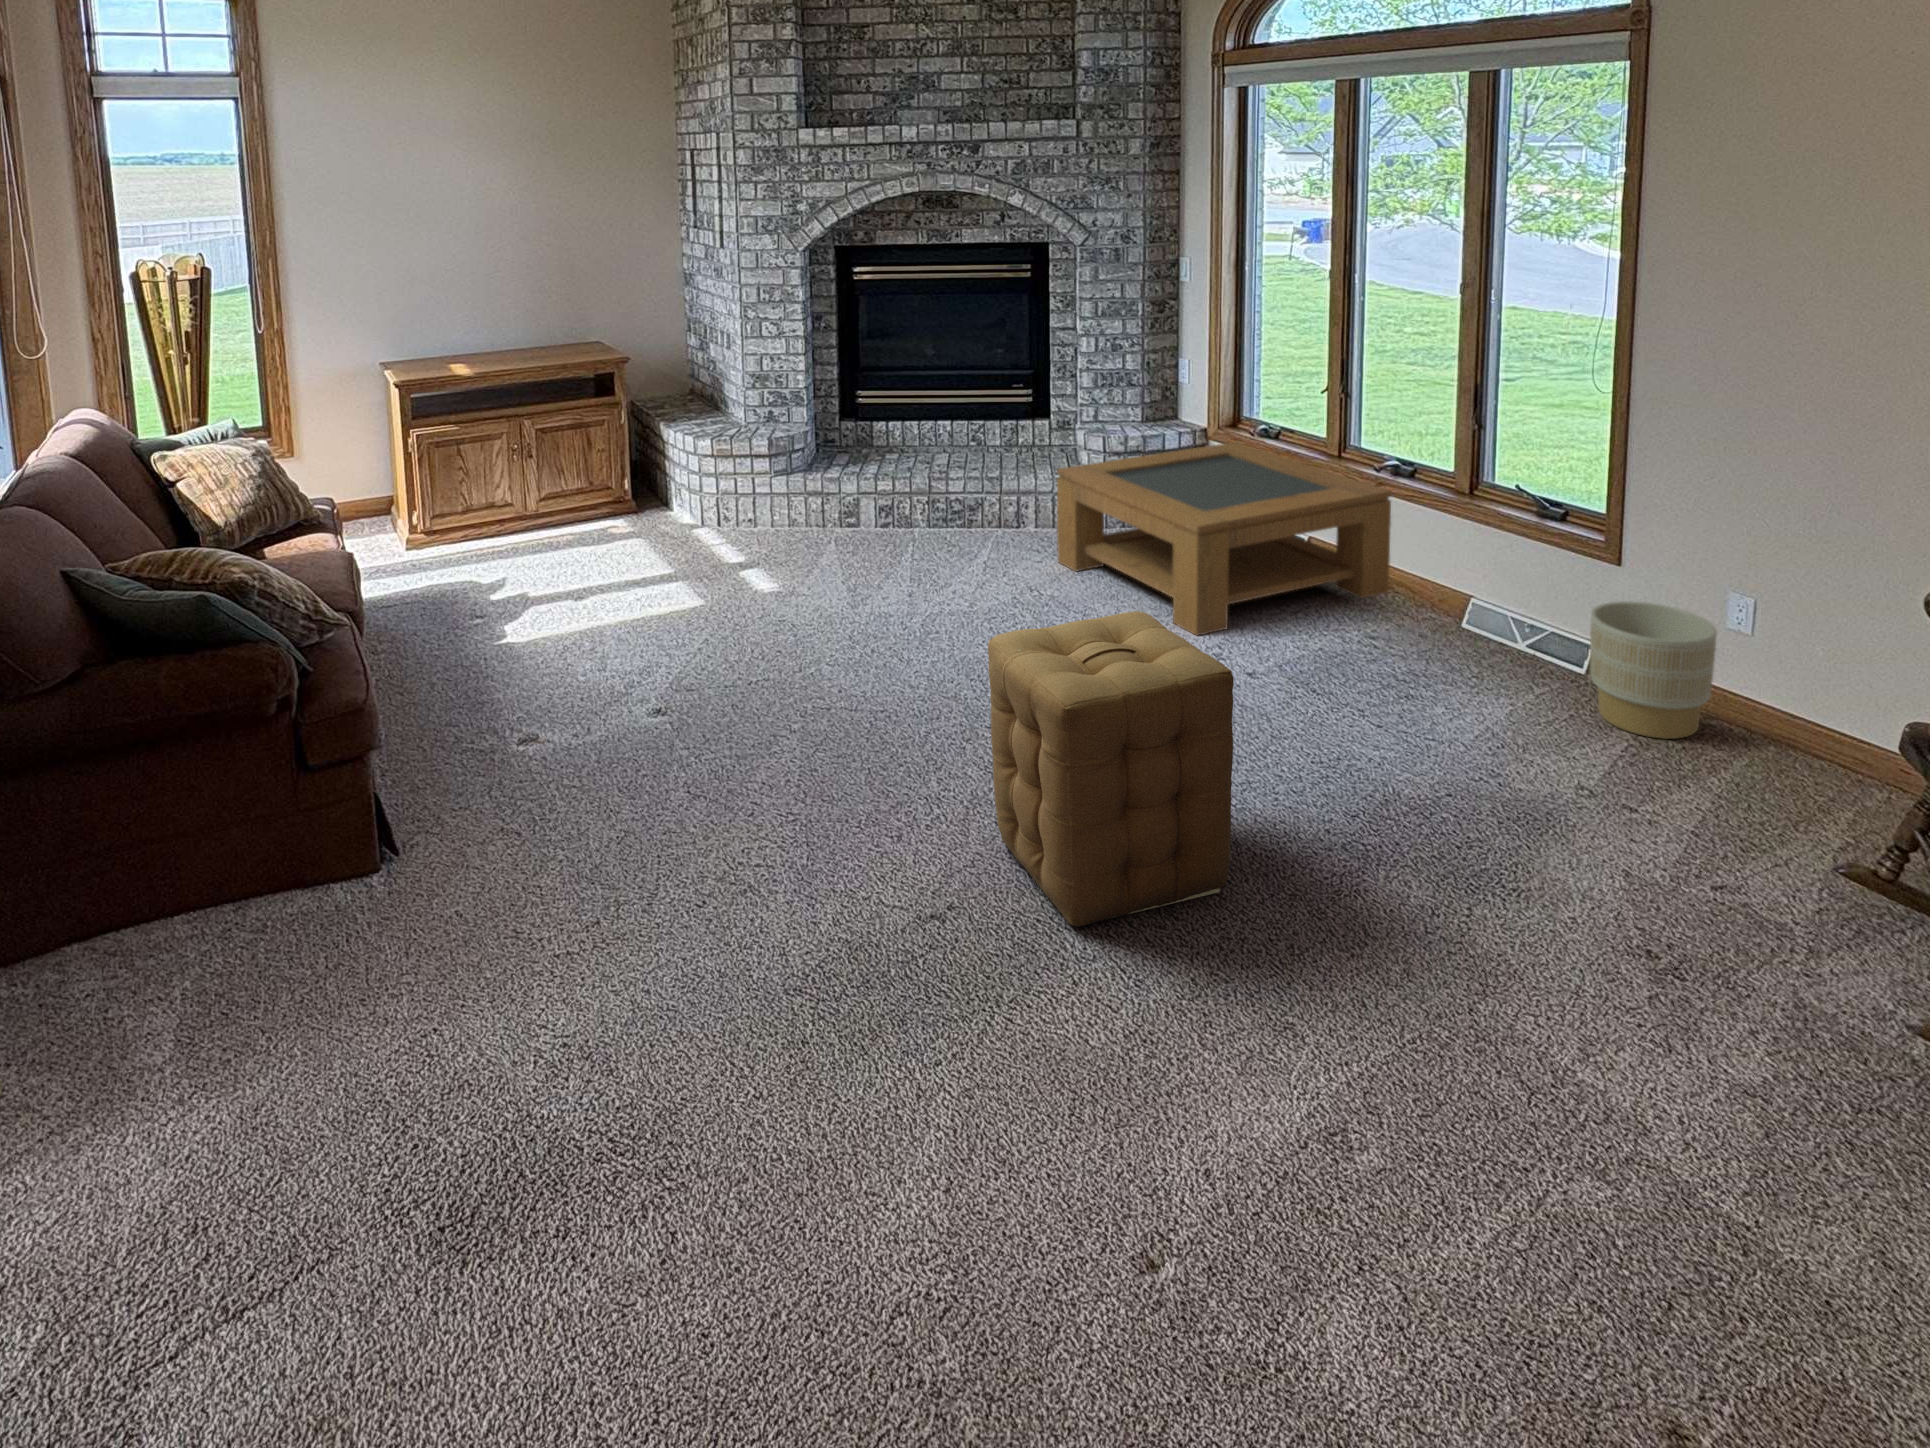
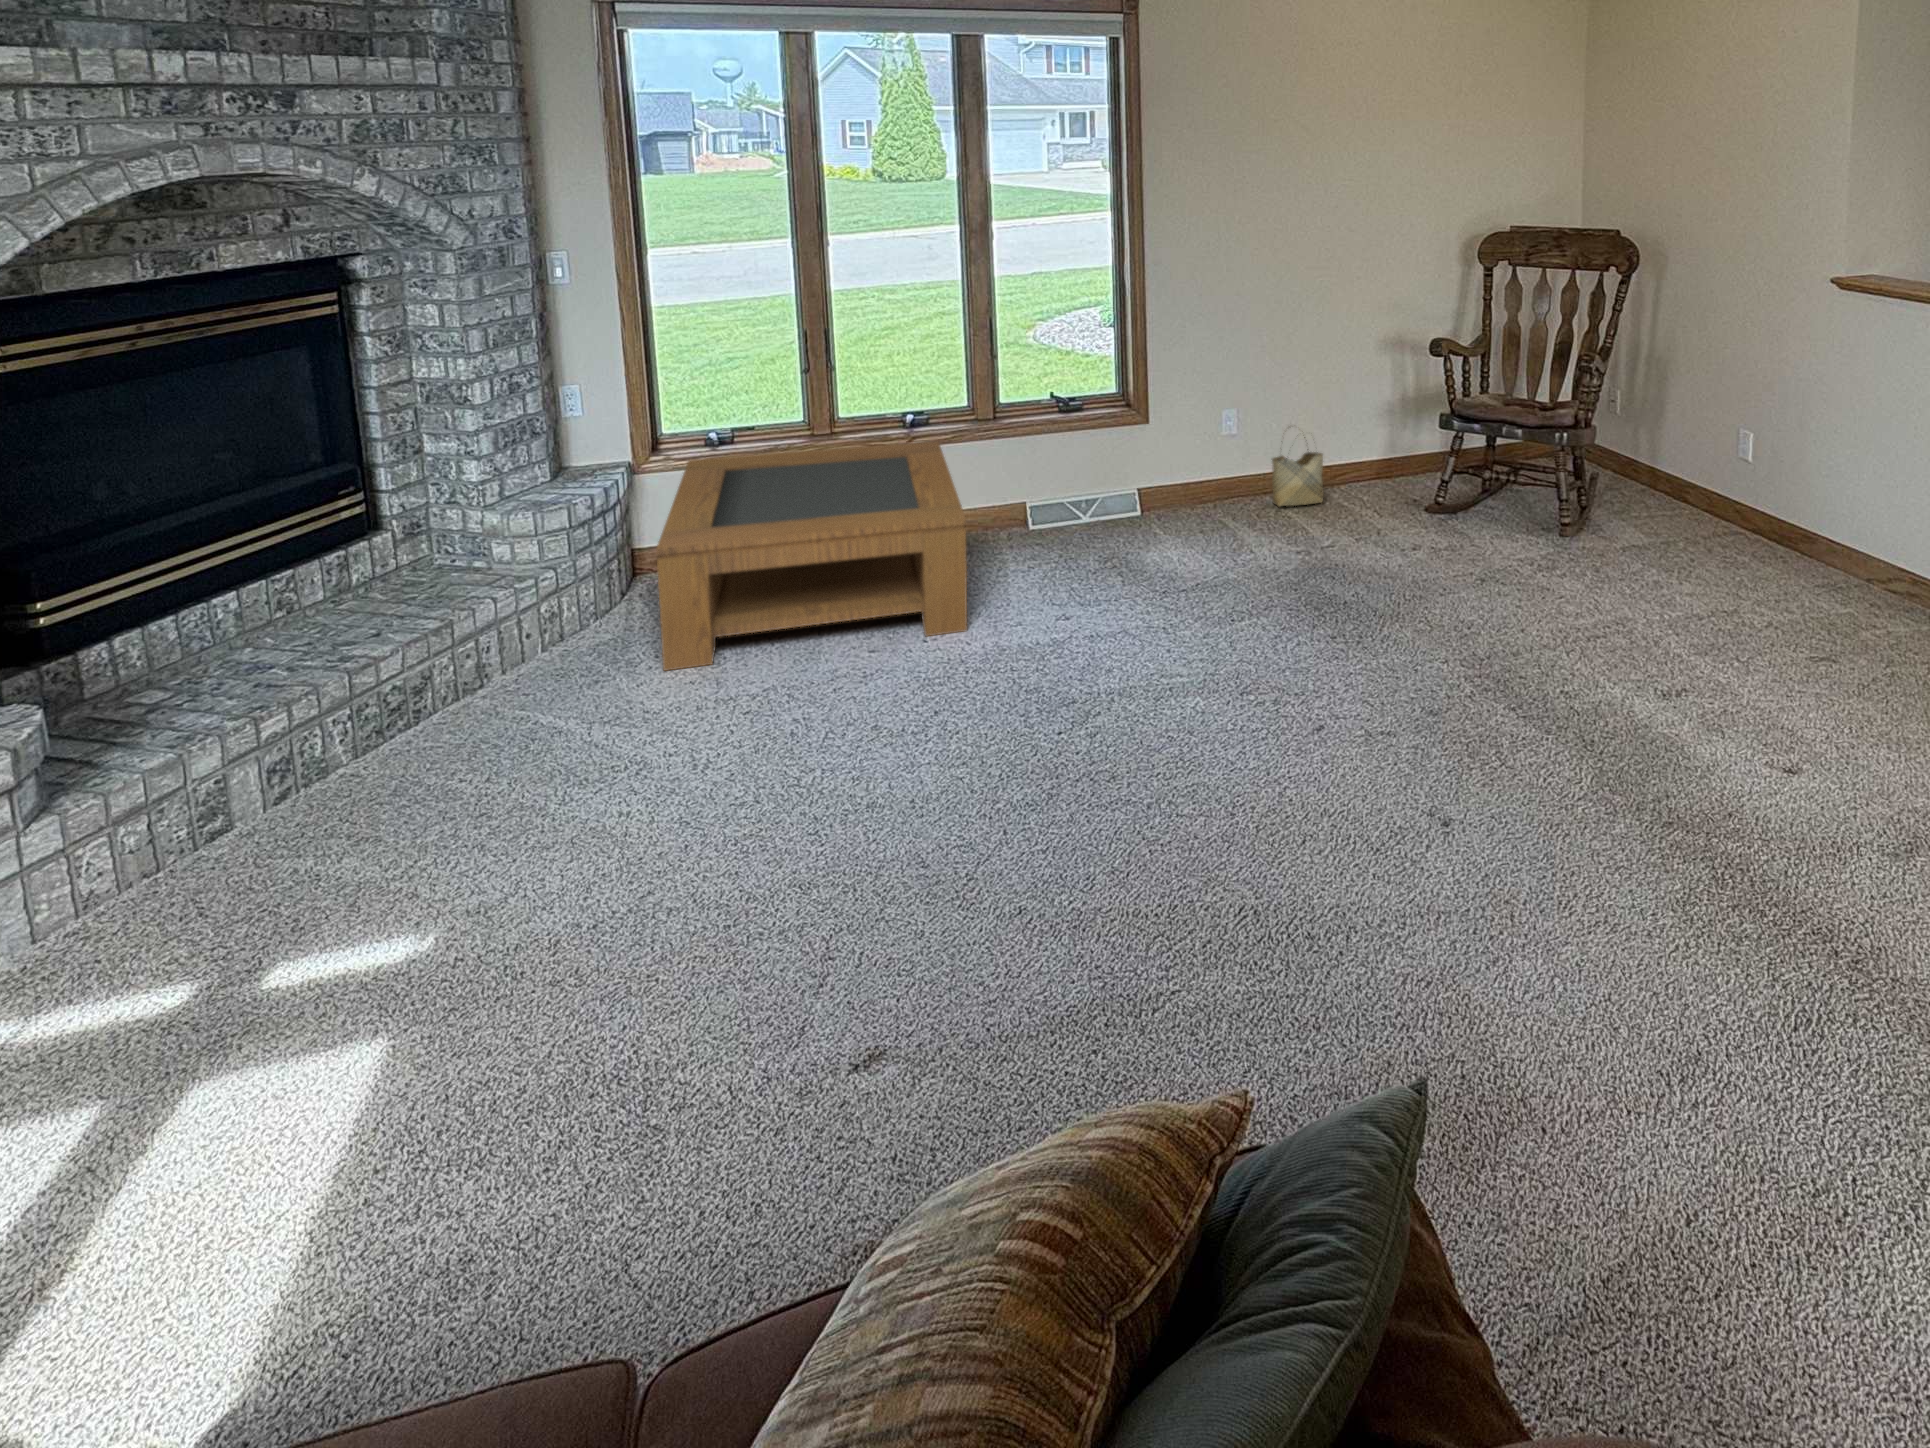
planter: present [1590,601,1717,739] -> none [1183,441,1258,530]
ottoman: present [988,611,1234,927] -> none [1314,533,1526,795]
woven basket: none [1757,642,1874,788] -> present [1272,437,1324,506]

